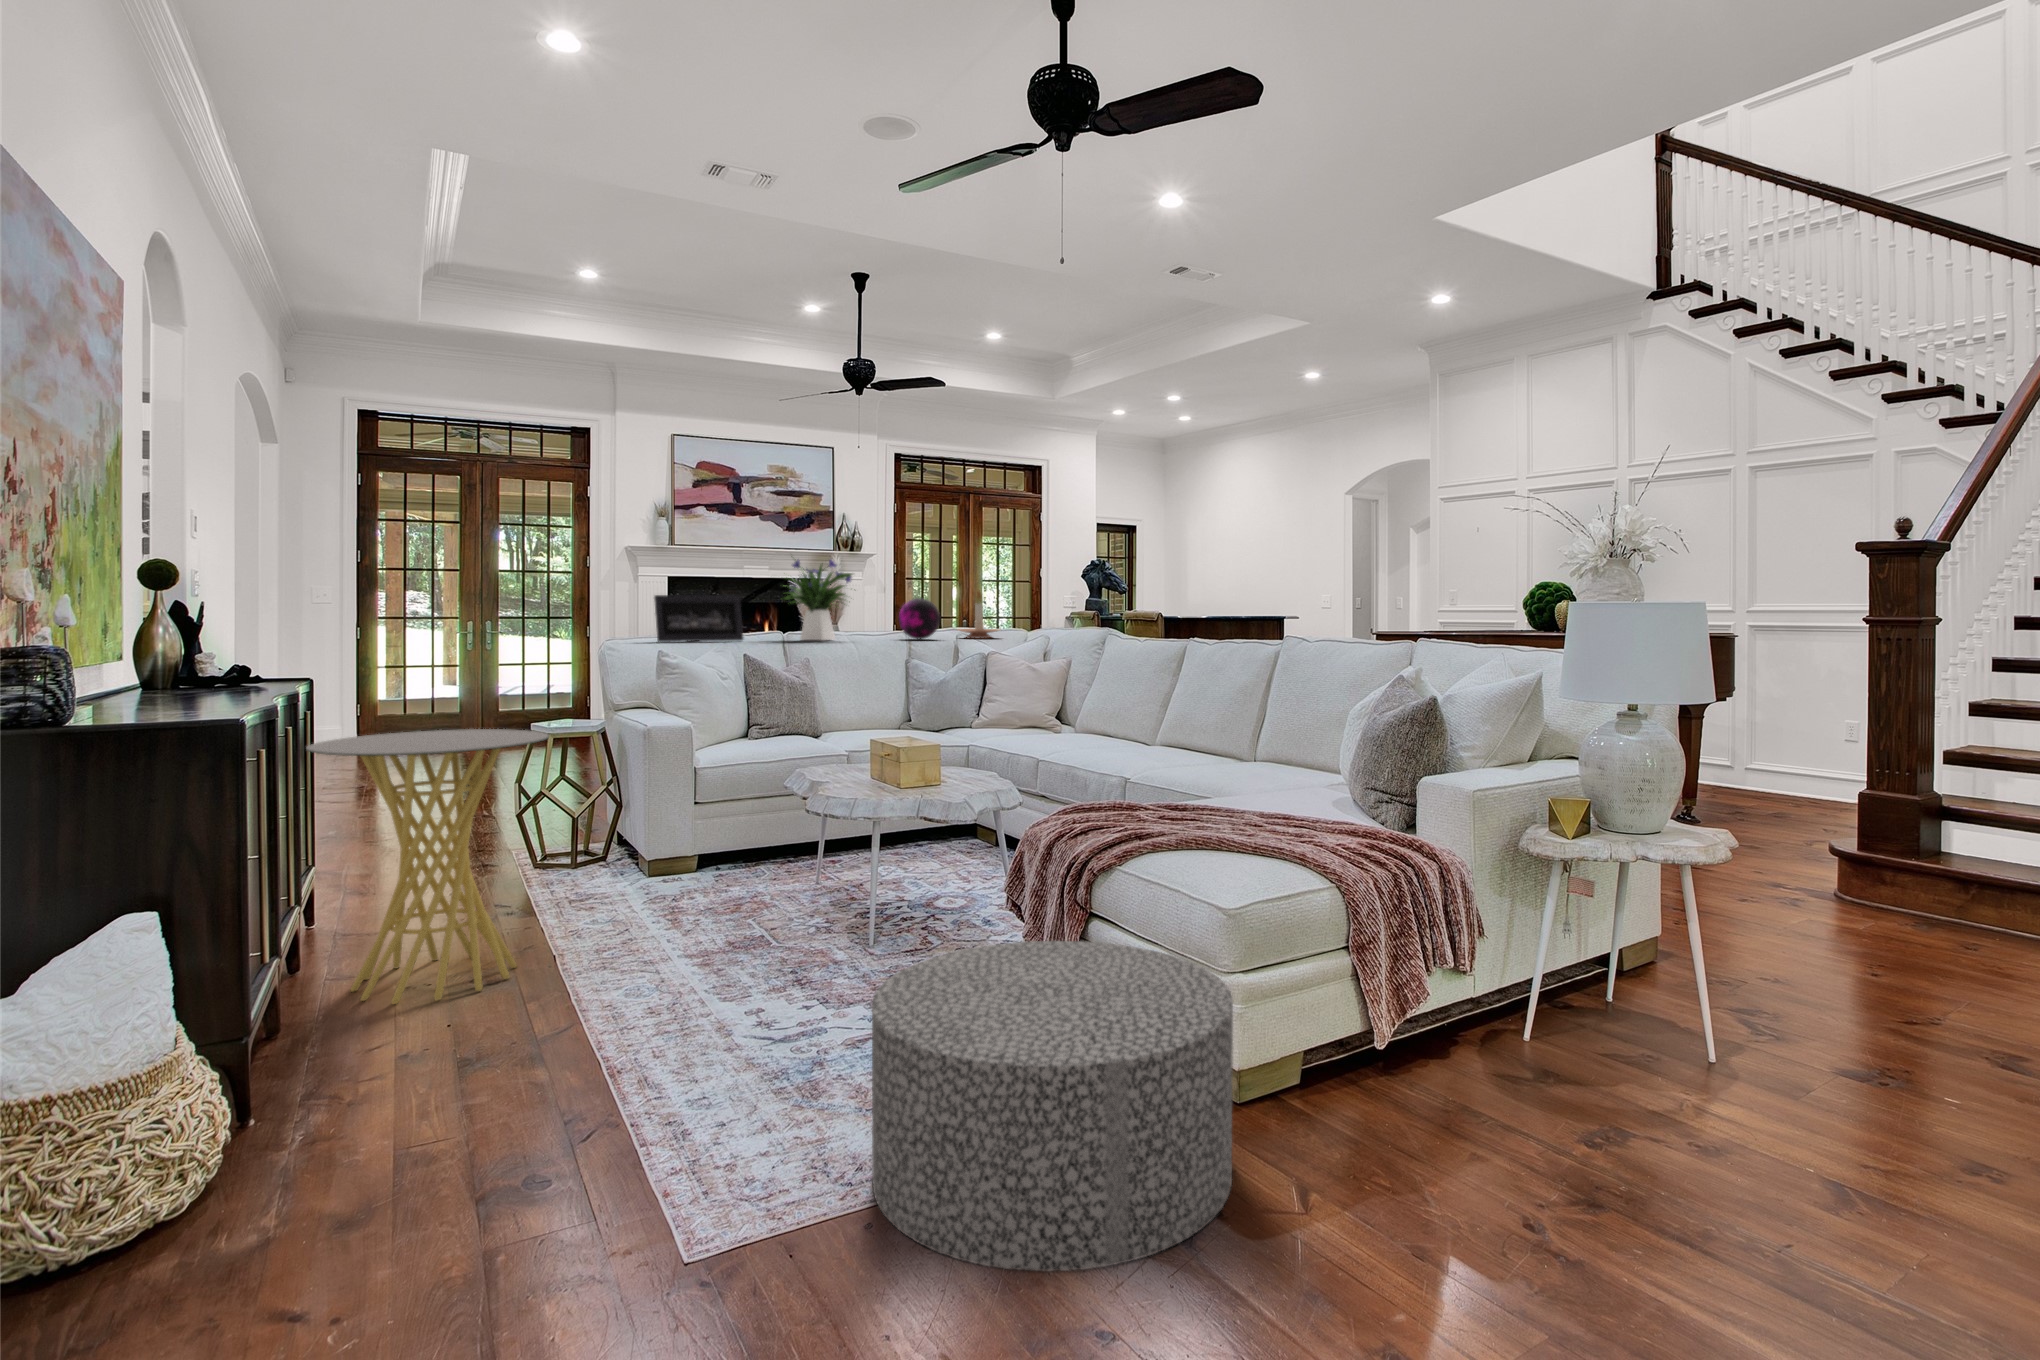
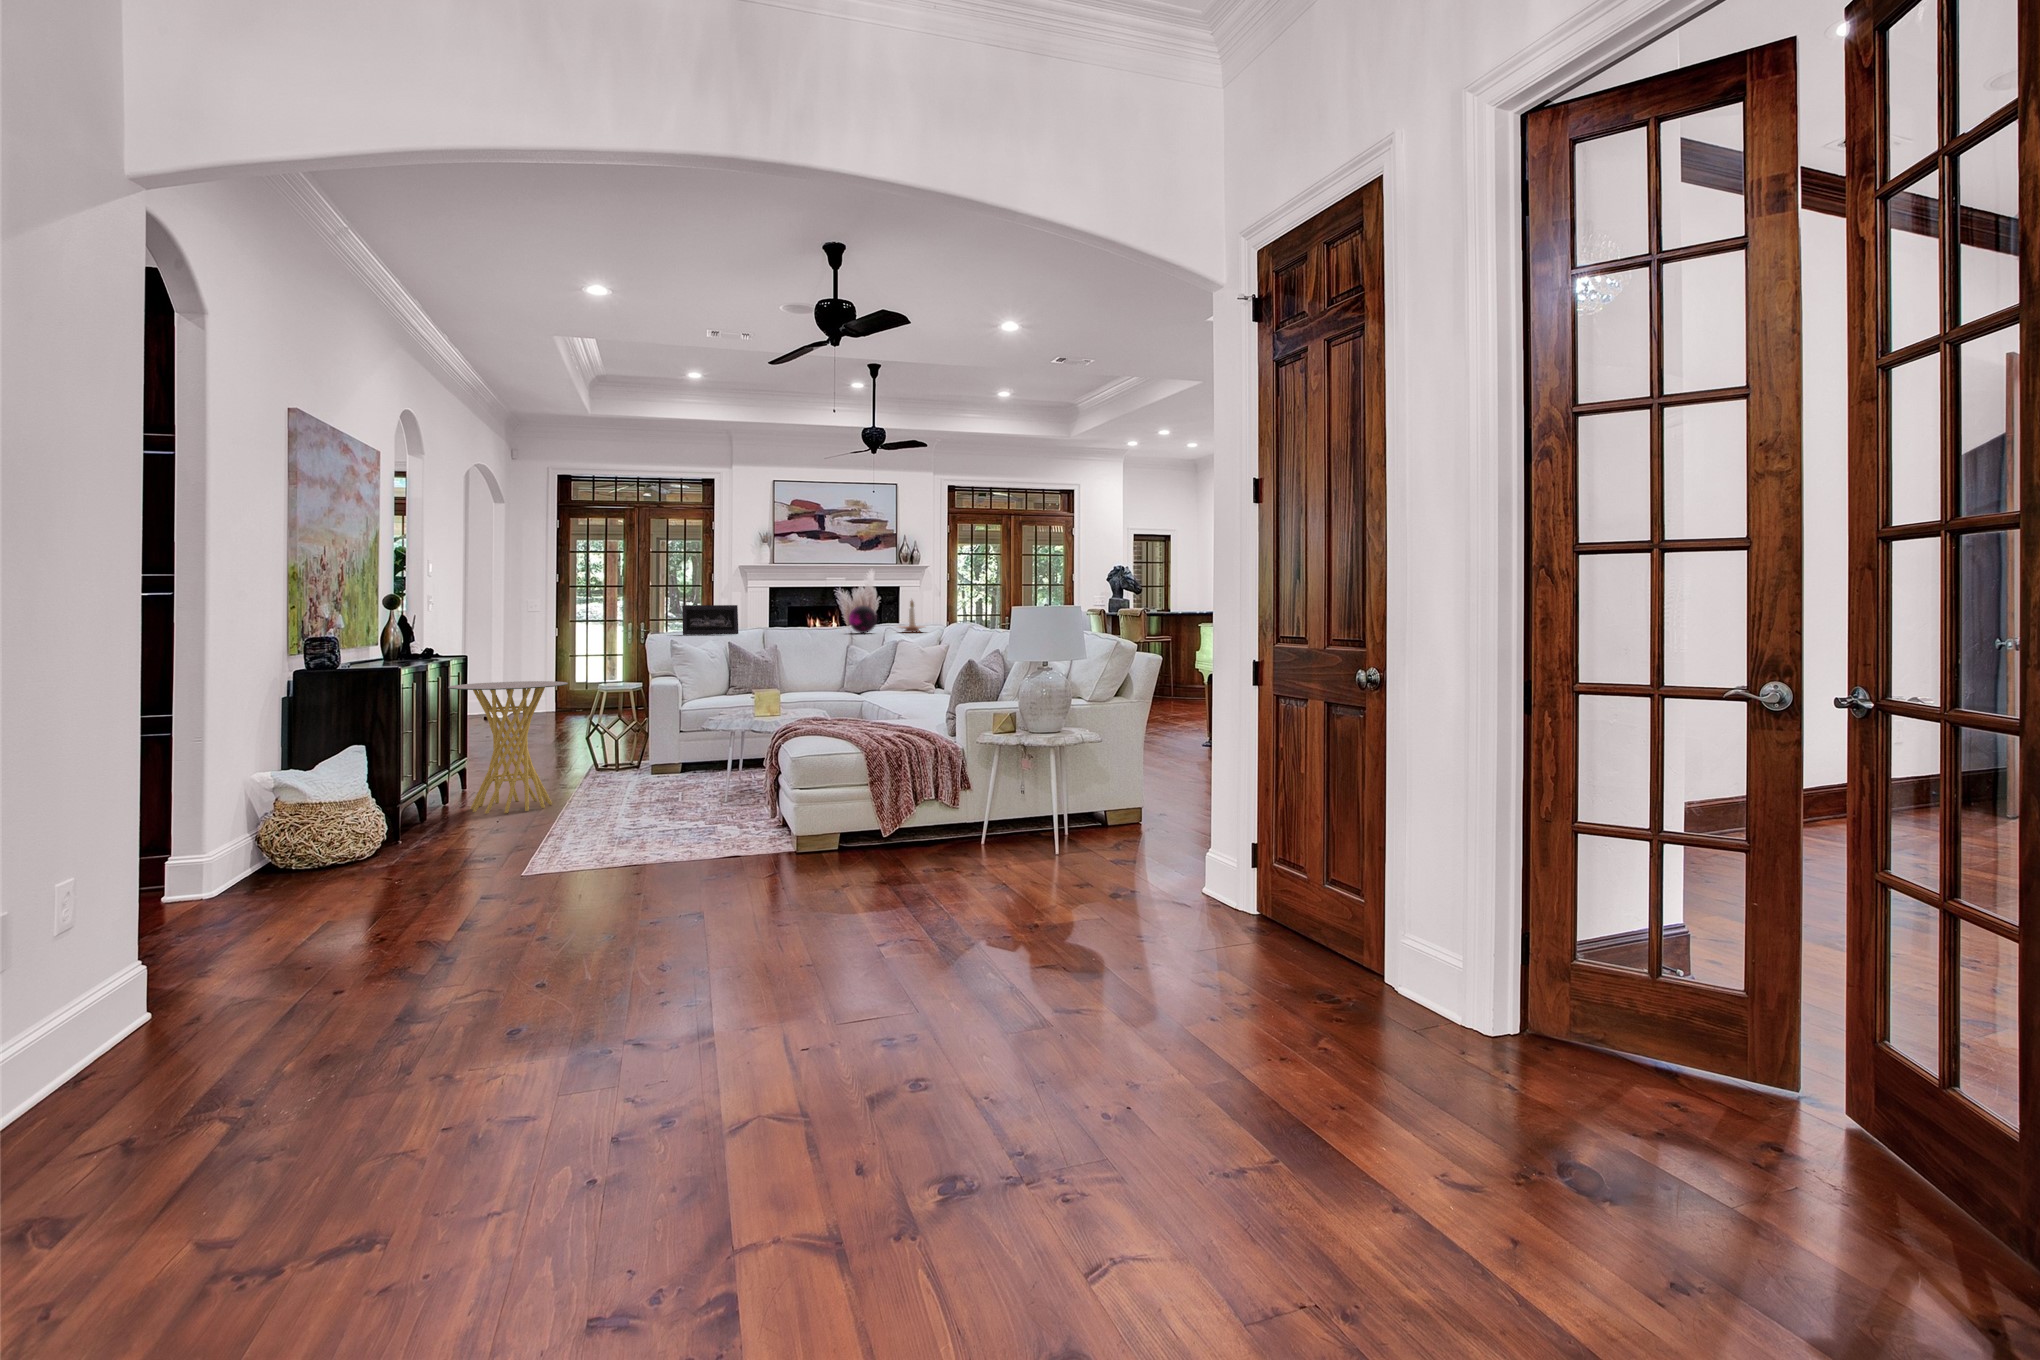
flower arrangement: present [785,559,852,640] -> none [757,577,816,634]
ottoman: present [872,941,1233,1271] -> none [614,777,782,885]

